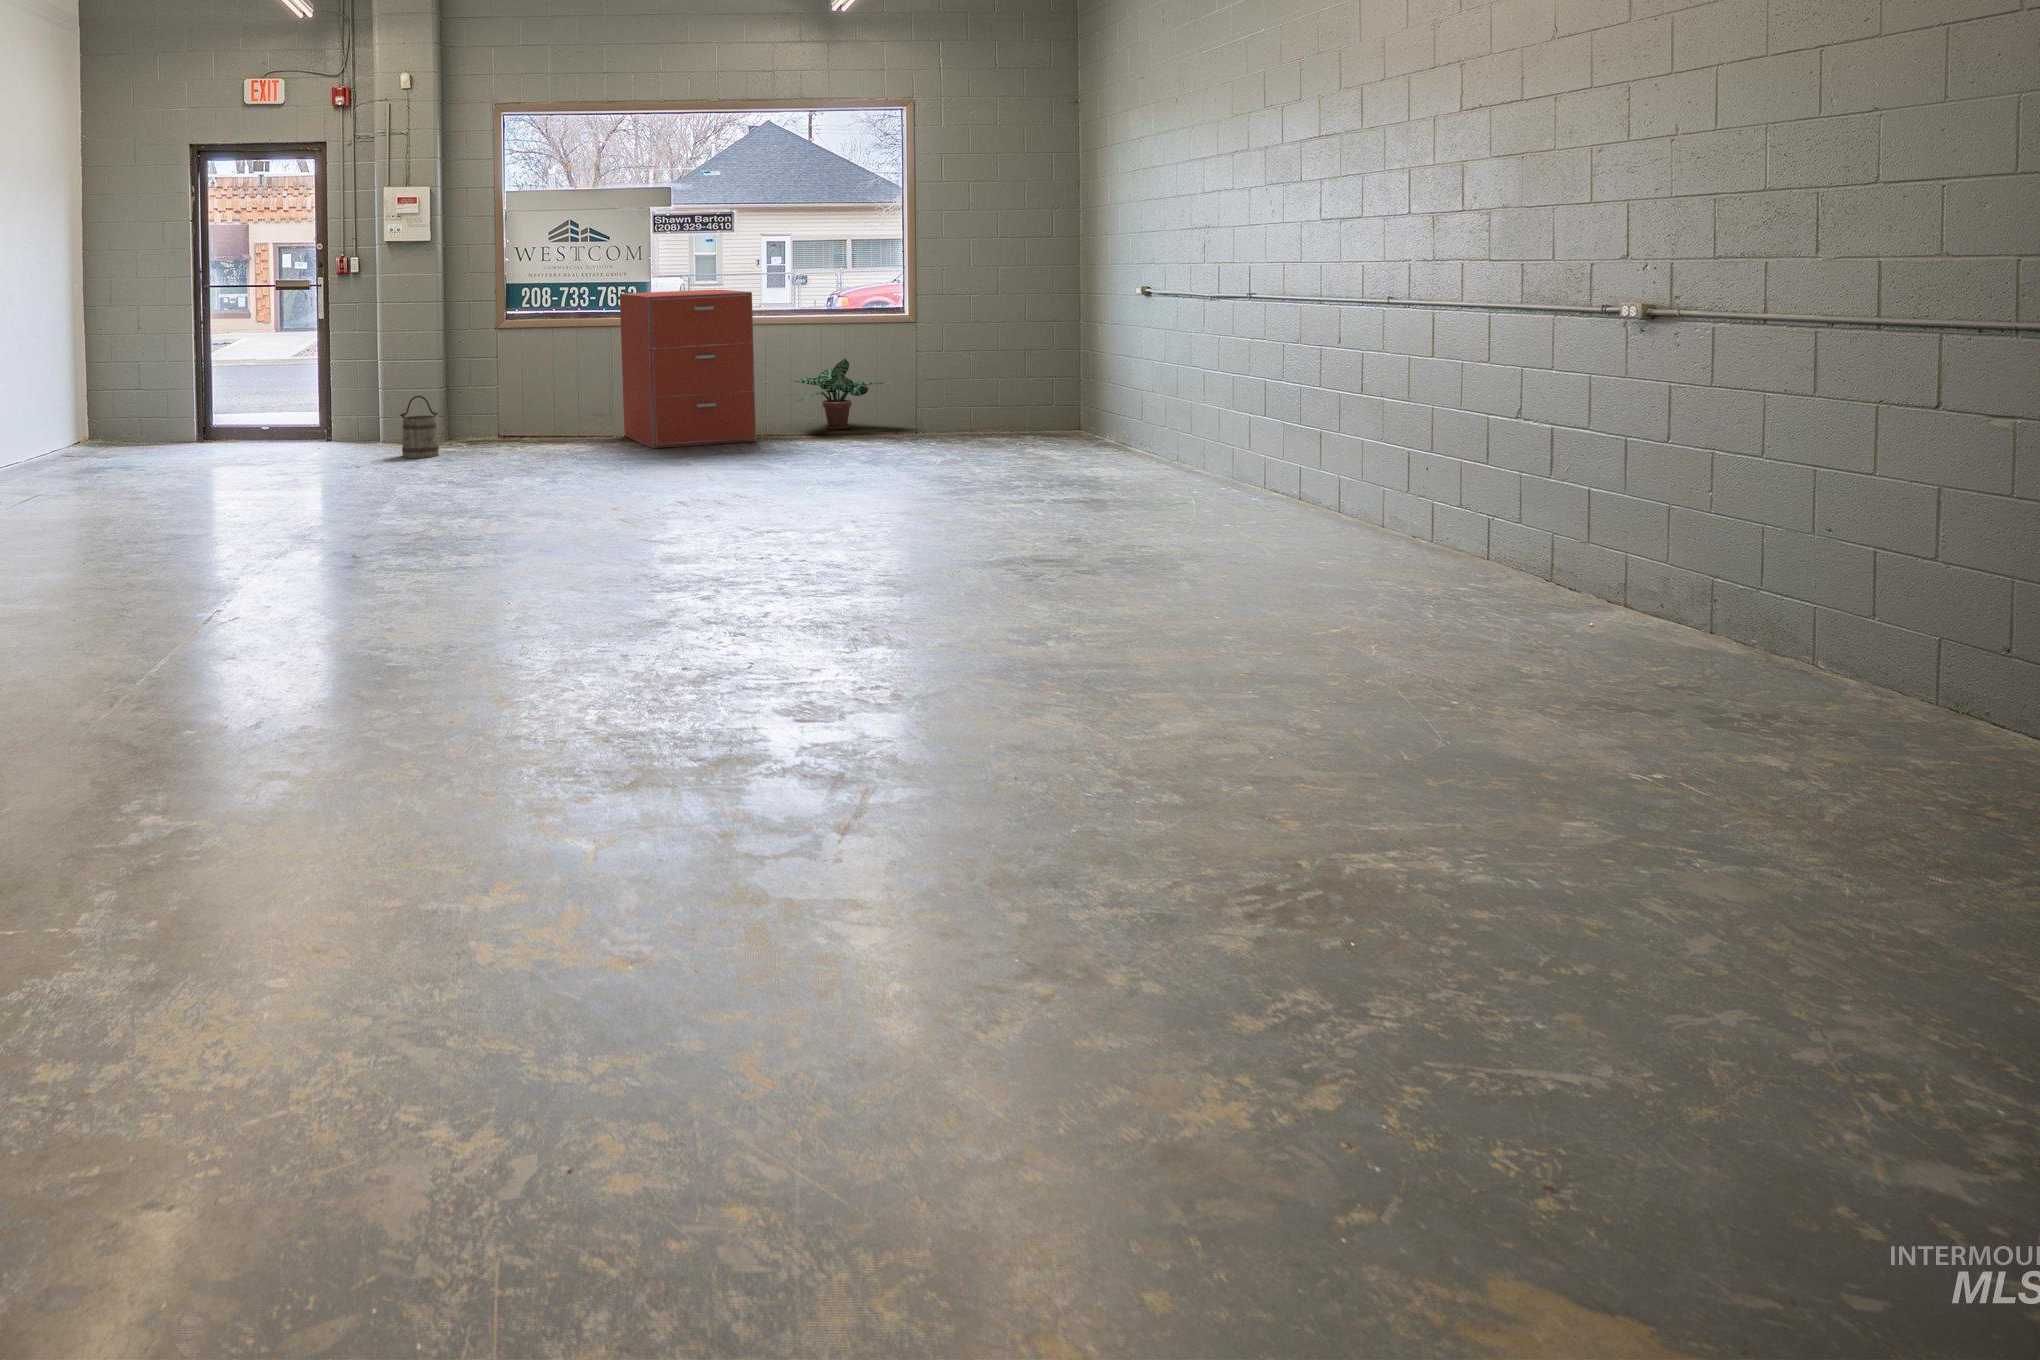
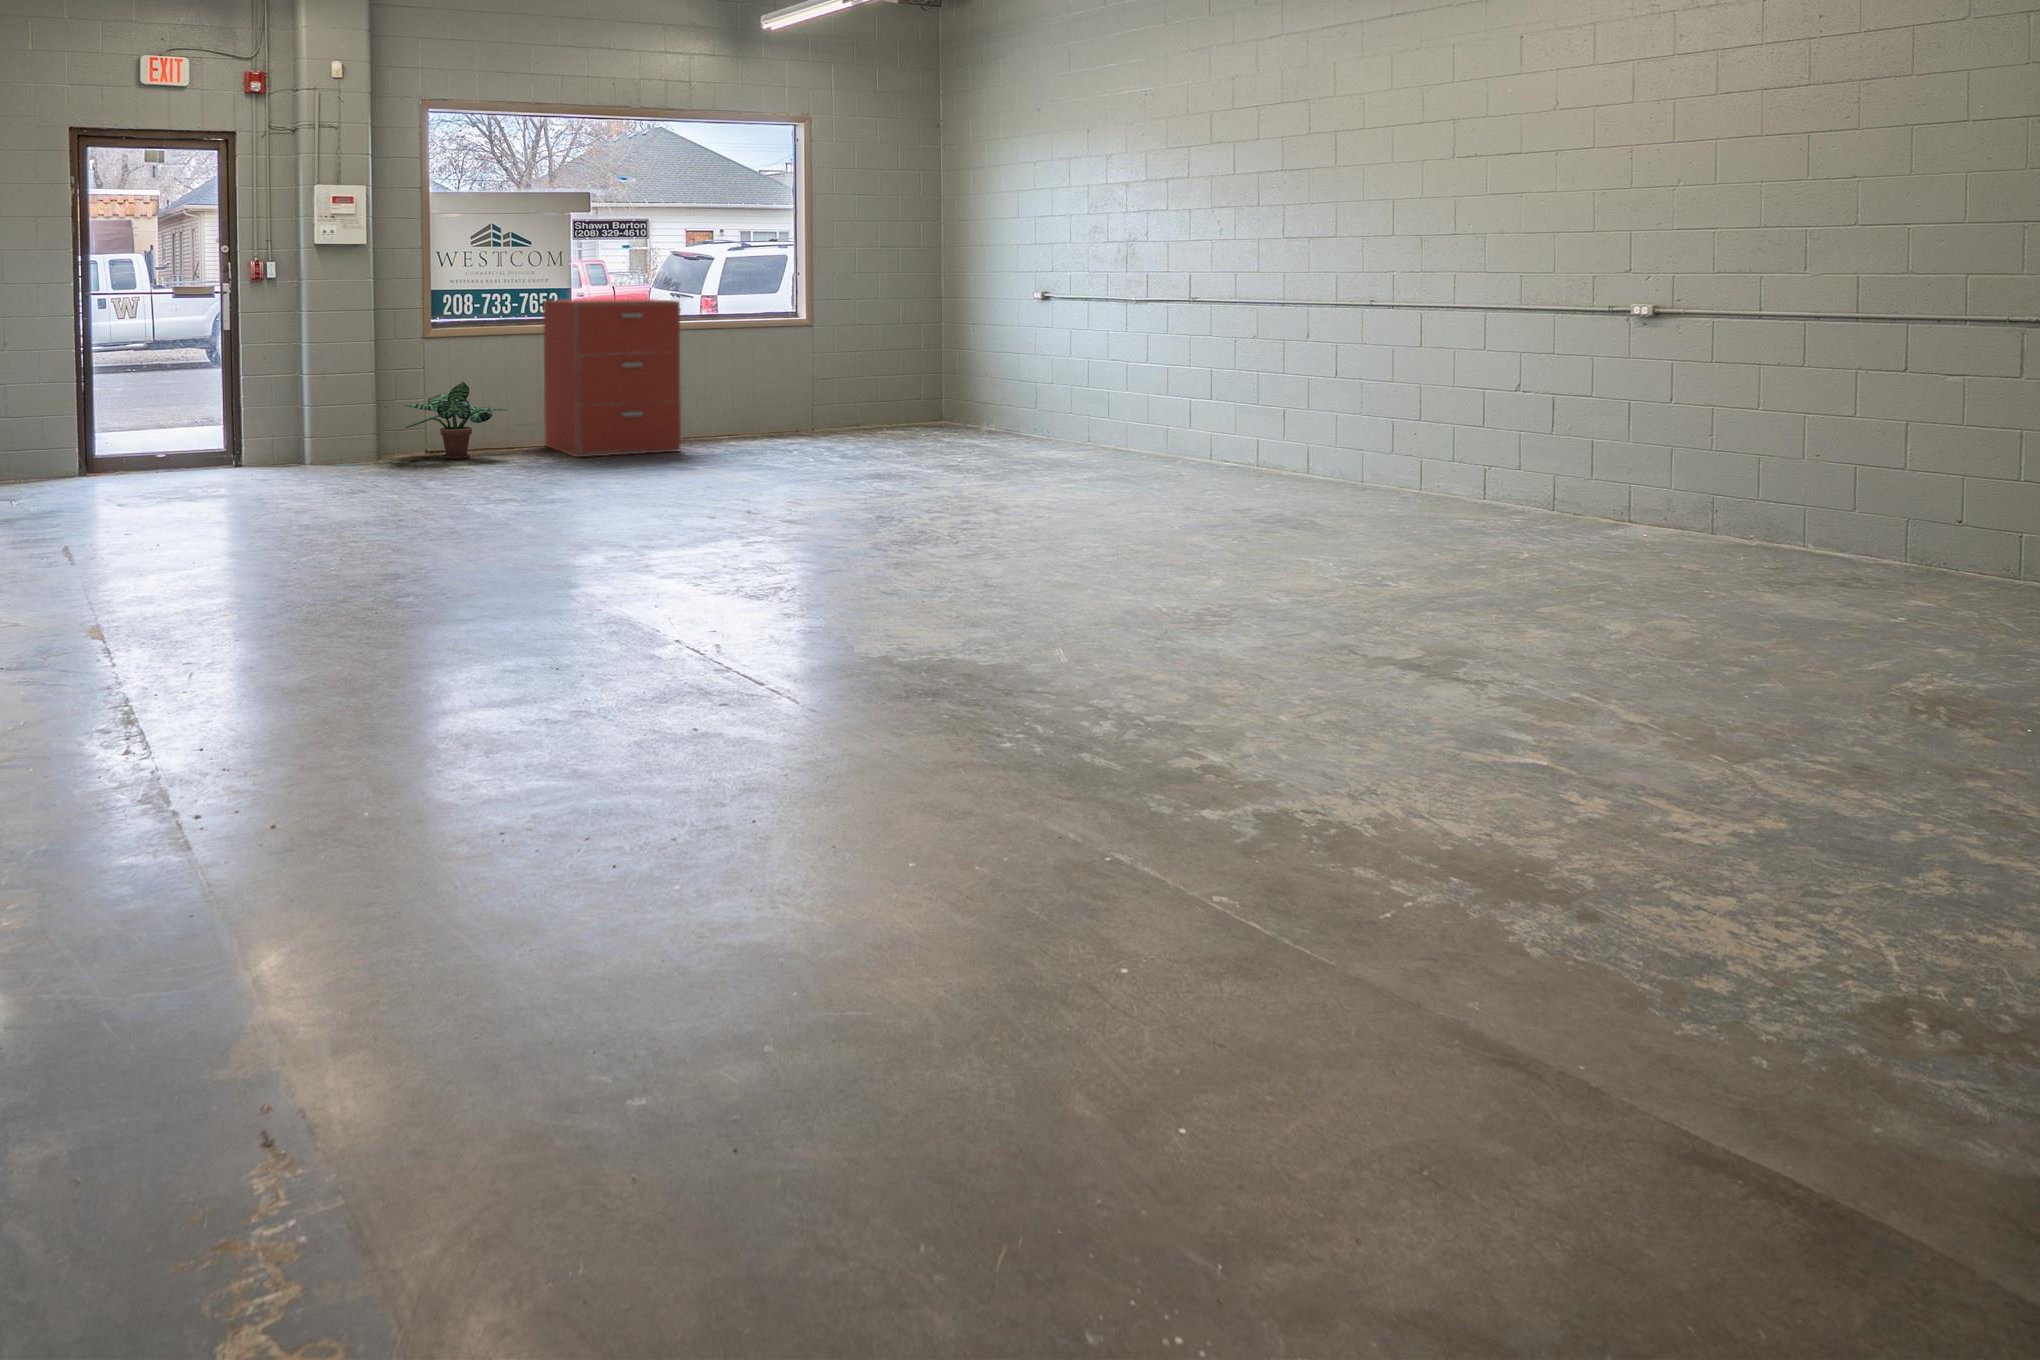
potted plant: present [793,358,890,429] -> present [405,382,511,459]
bucket: present [400,396,439,458] -> none [306,400,349,466]

